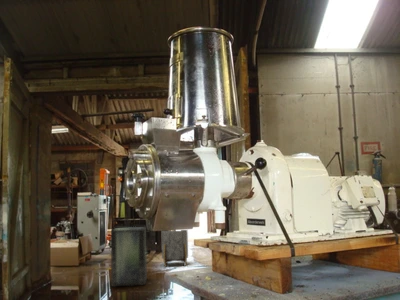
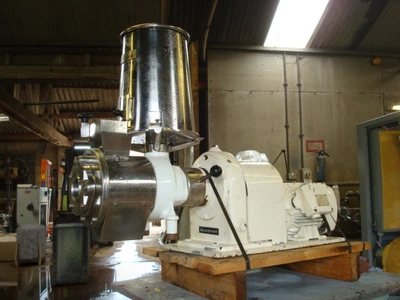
stool: present [162,230,188,267] -> present [15,224,46,266]

